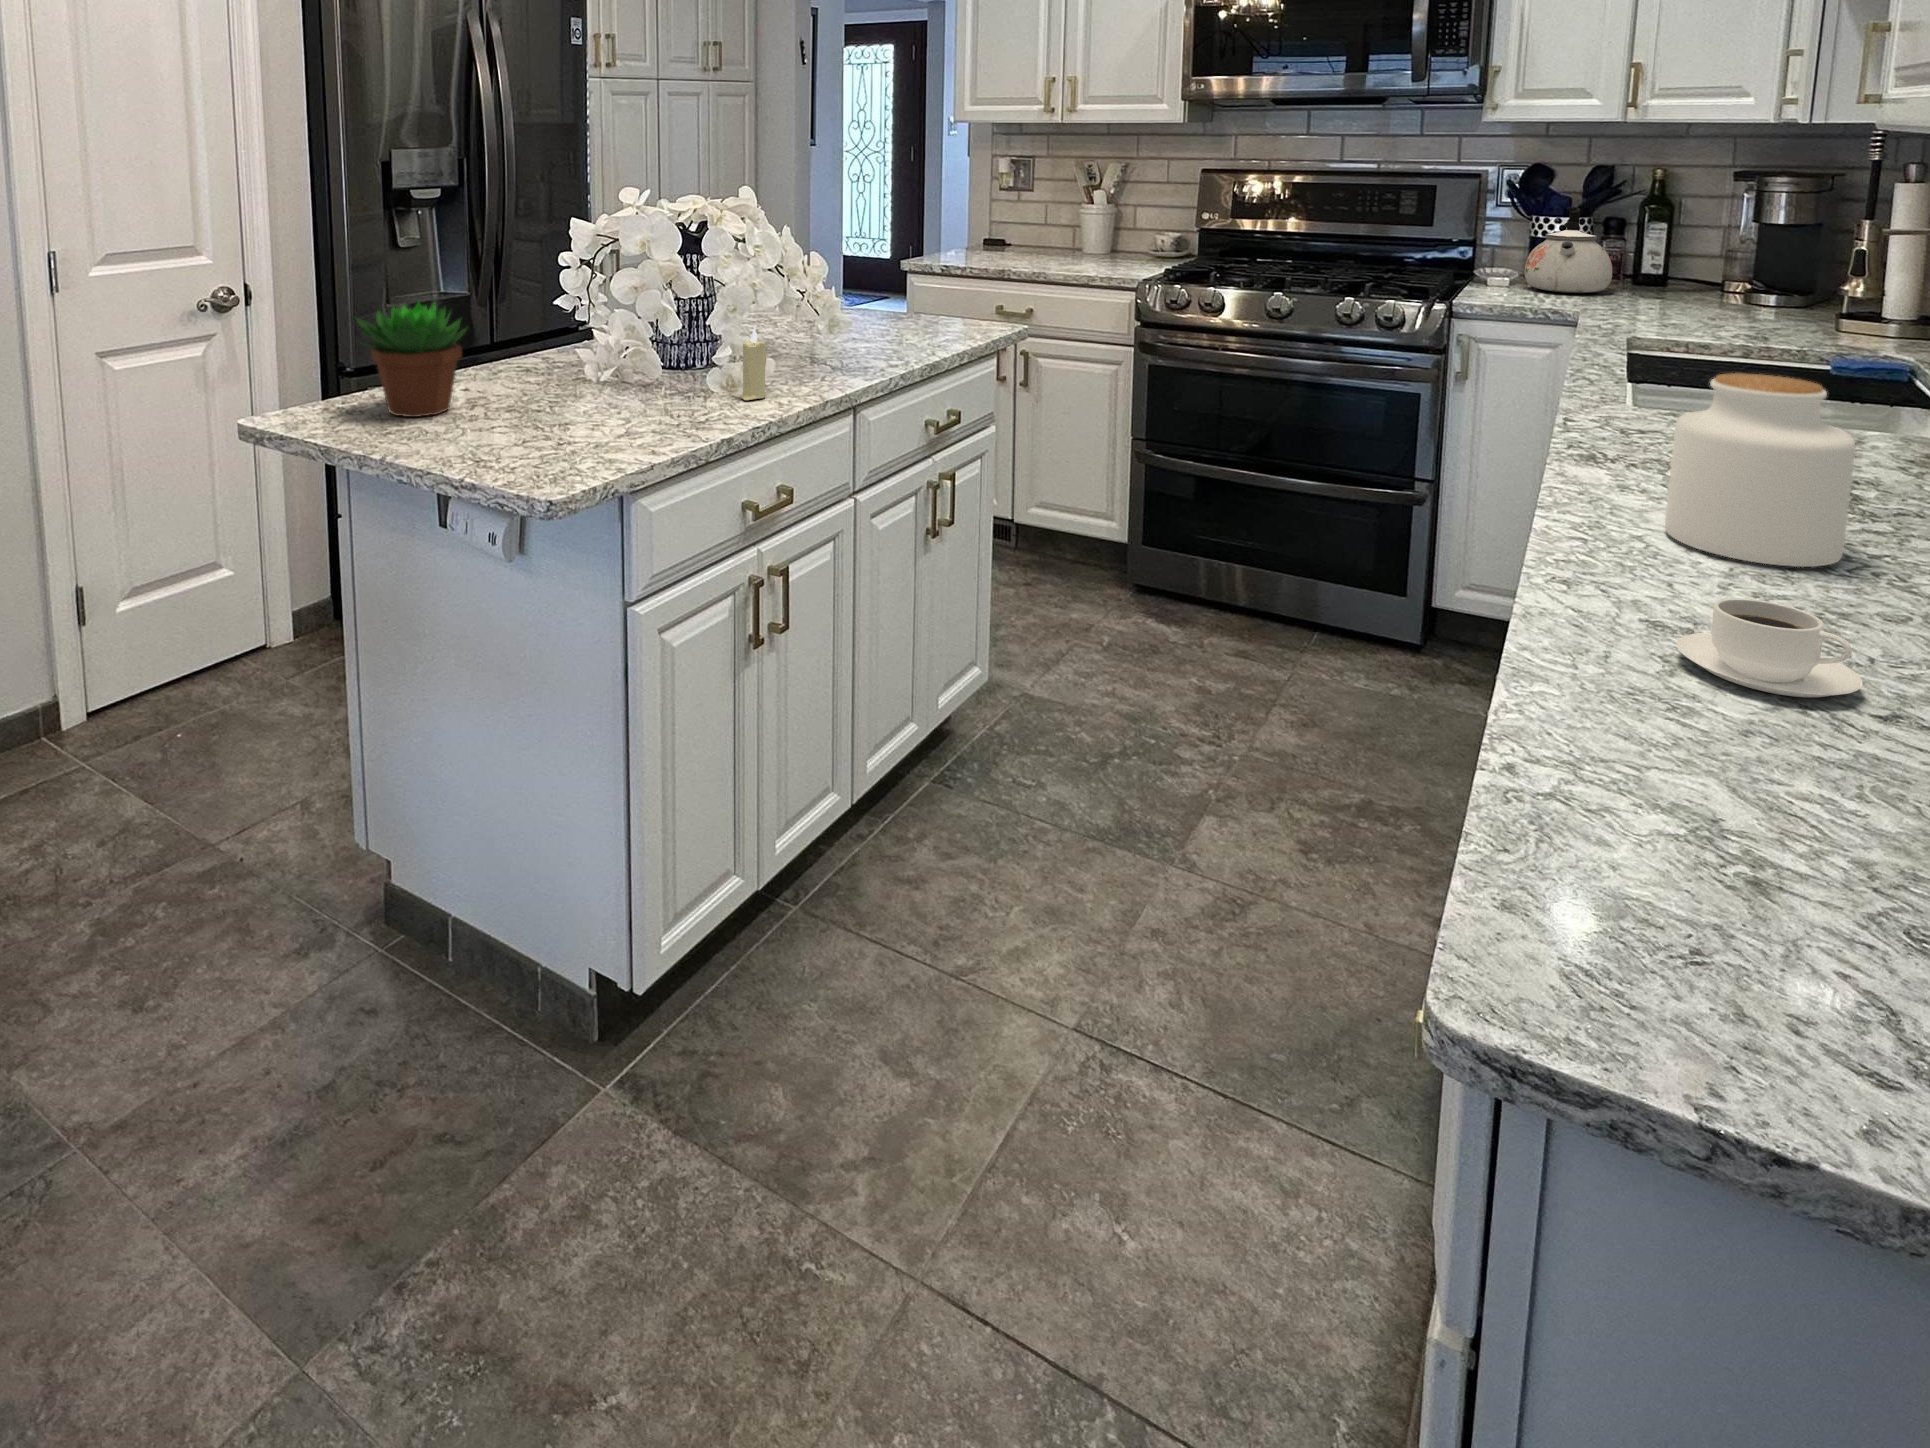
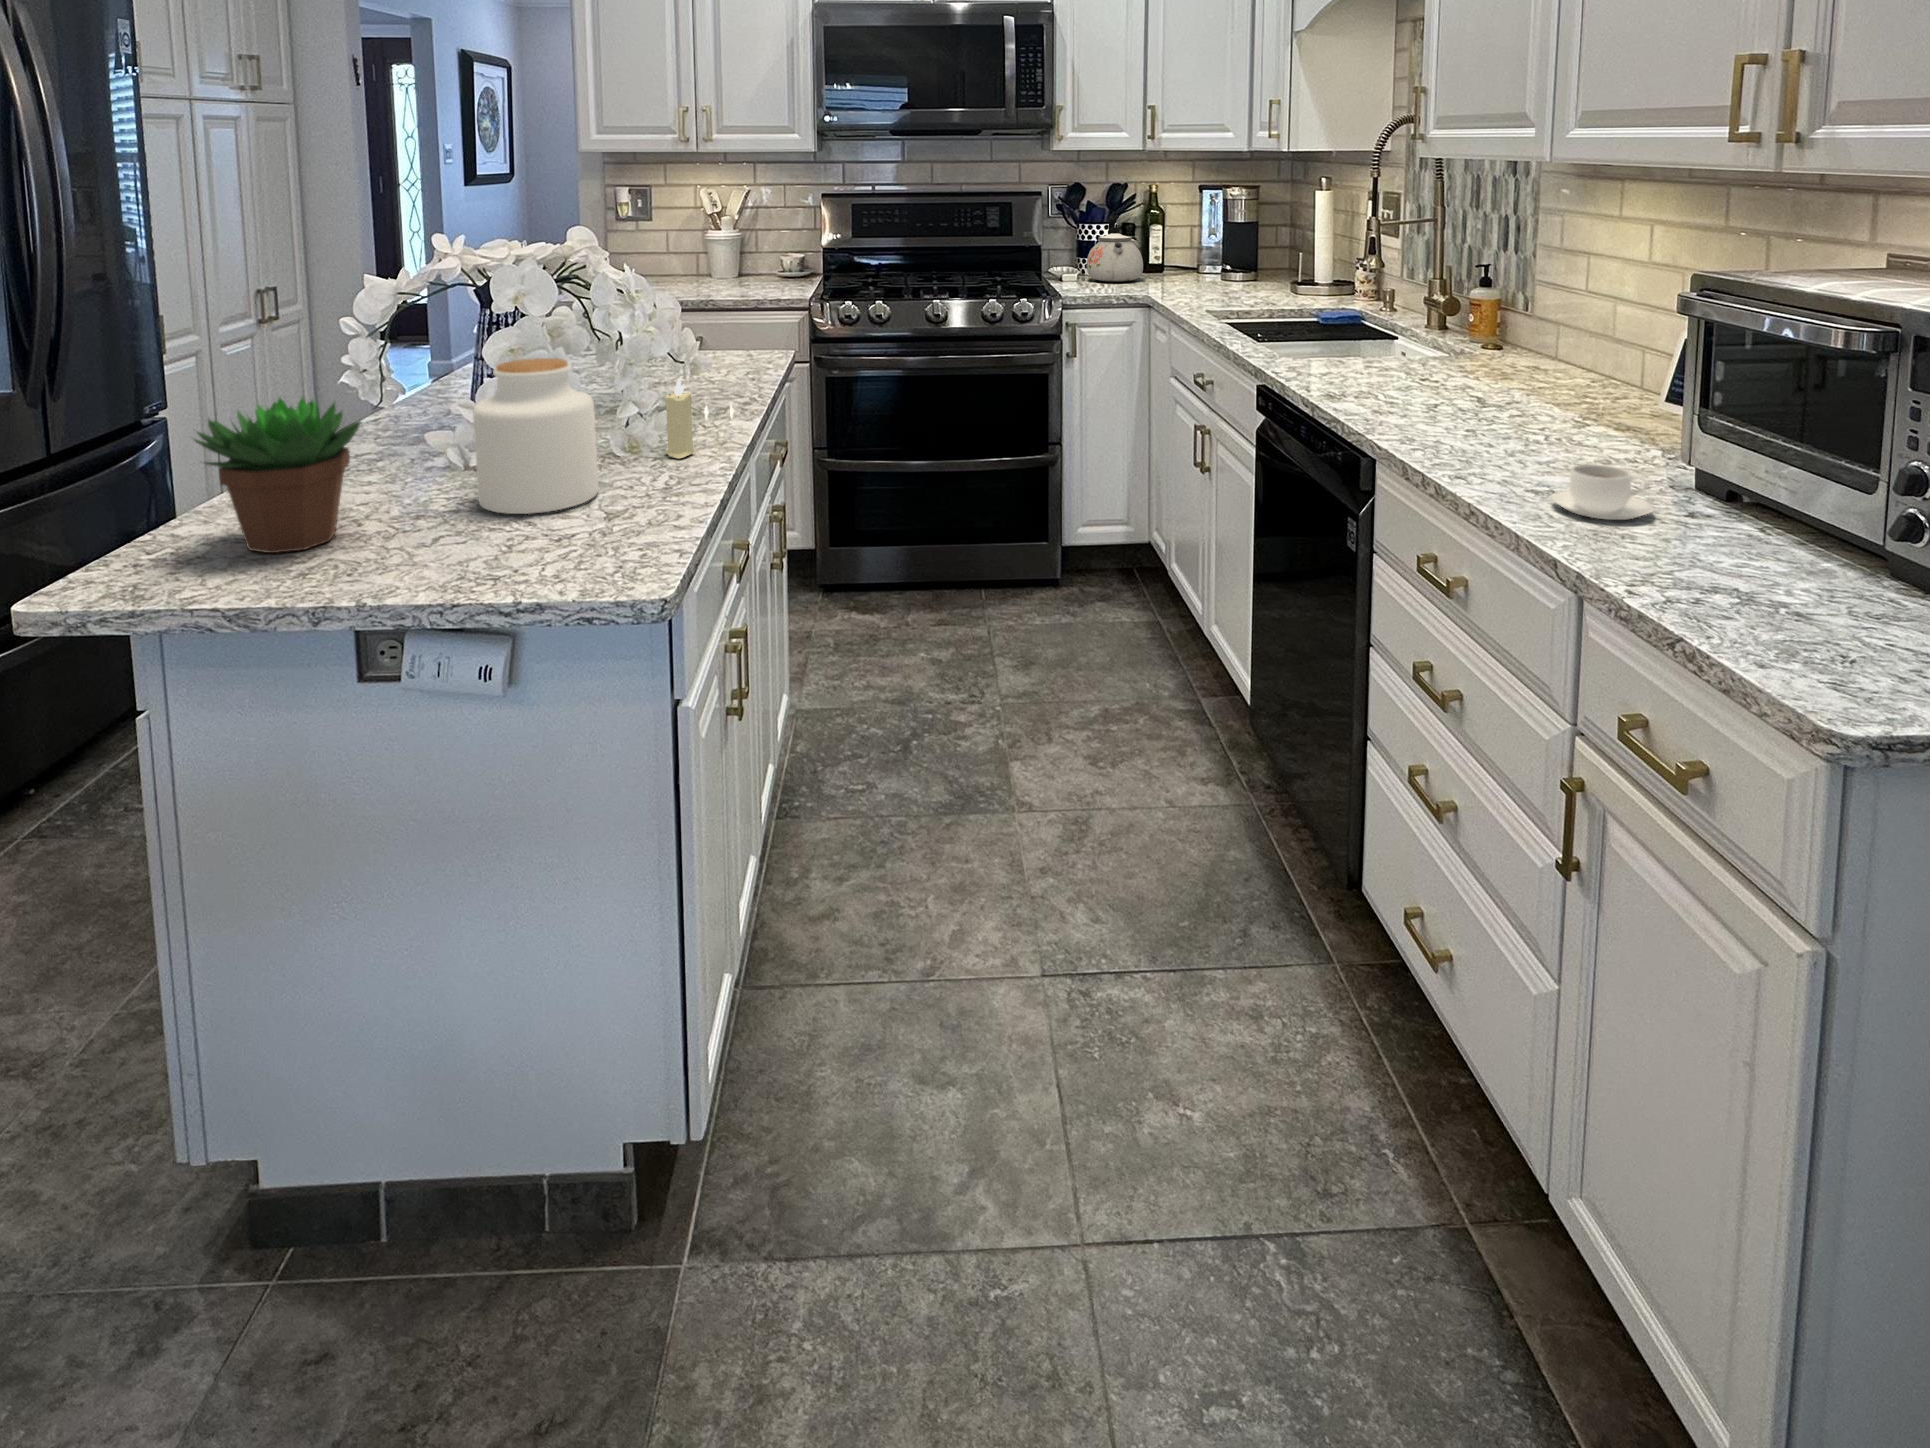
jar: present [1665,373,1855,567] -> present [474,358,599,514]

